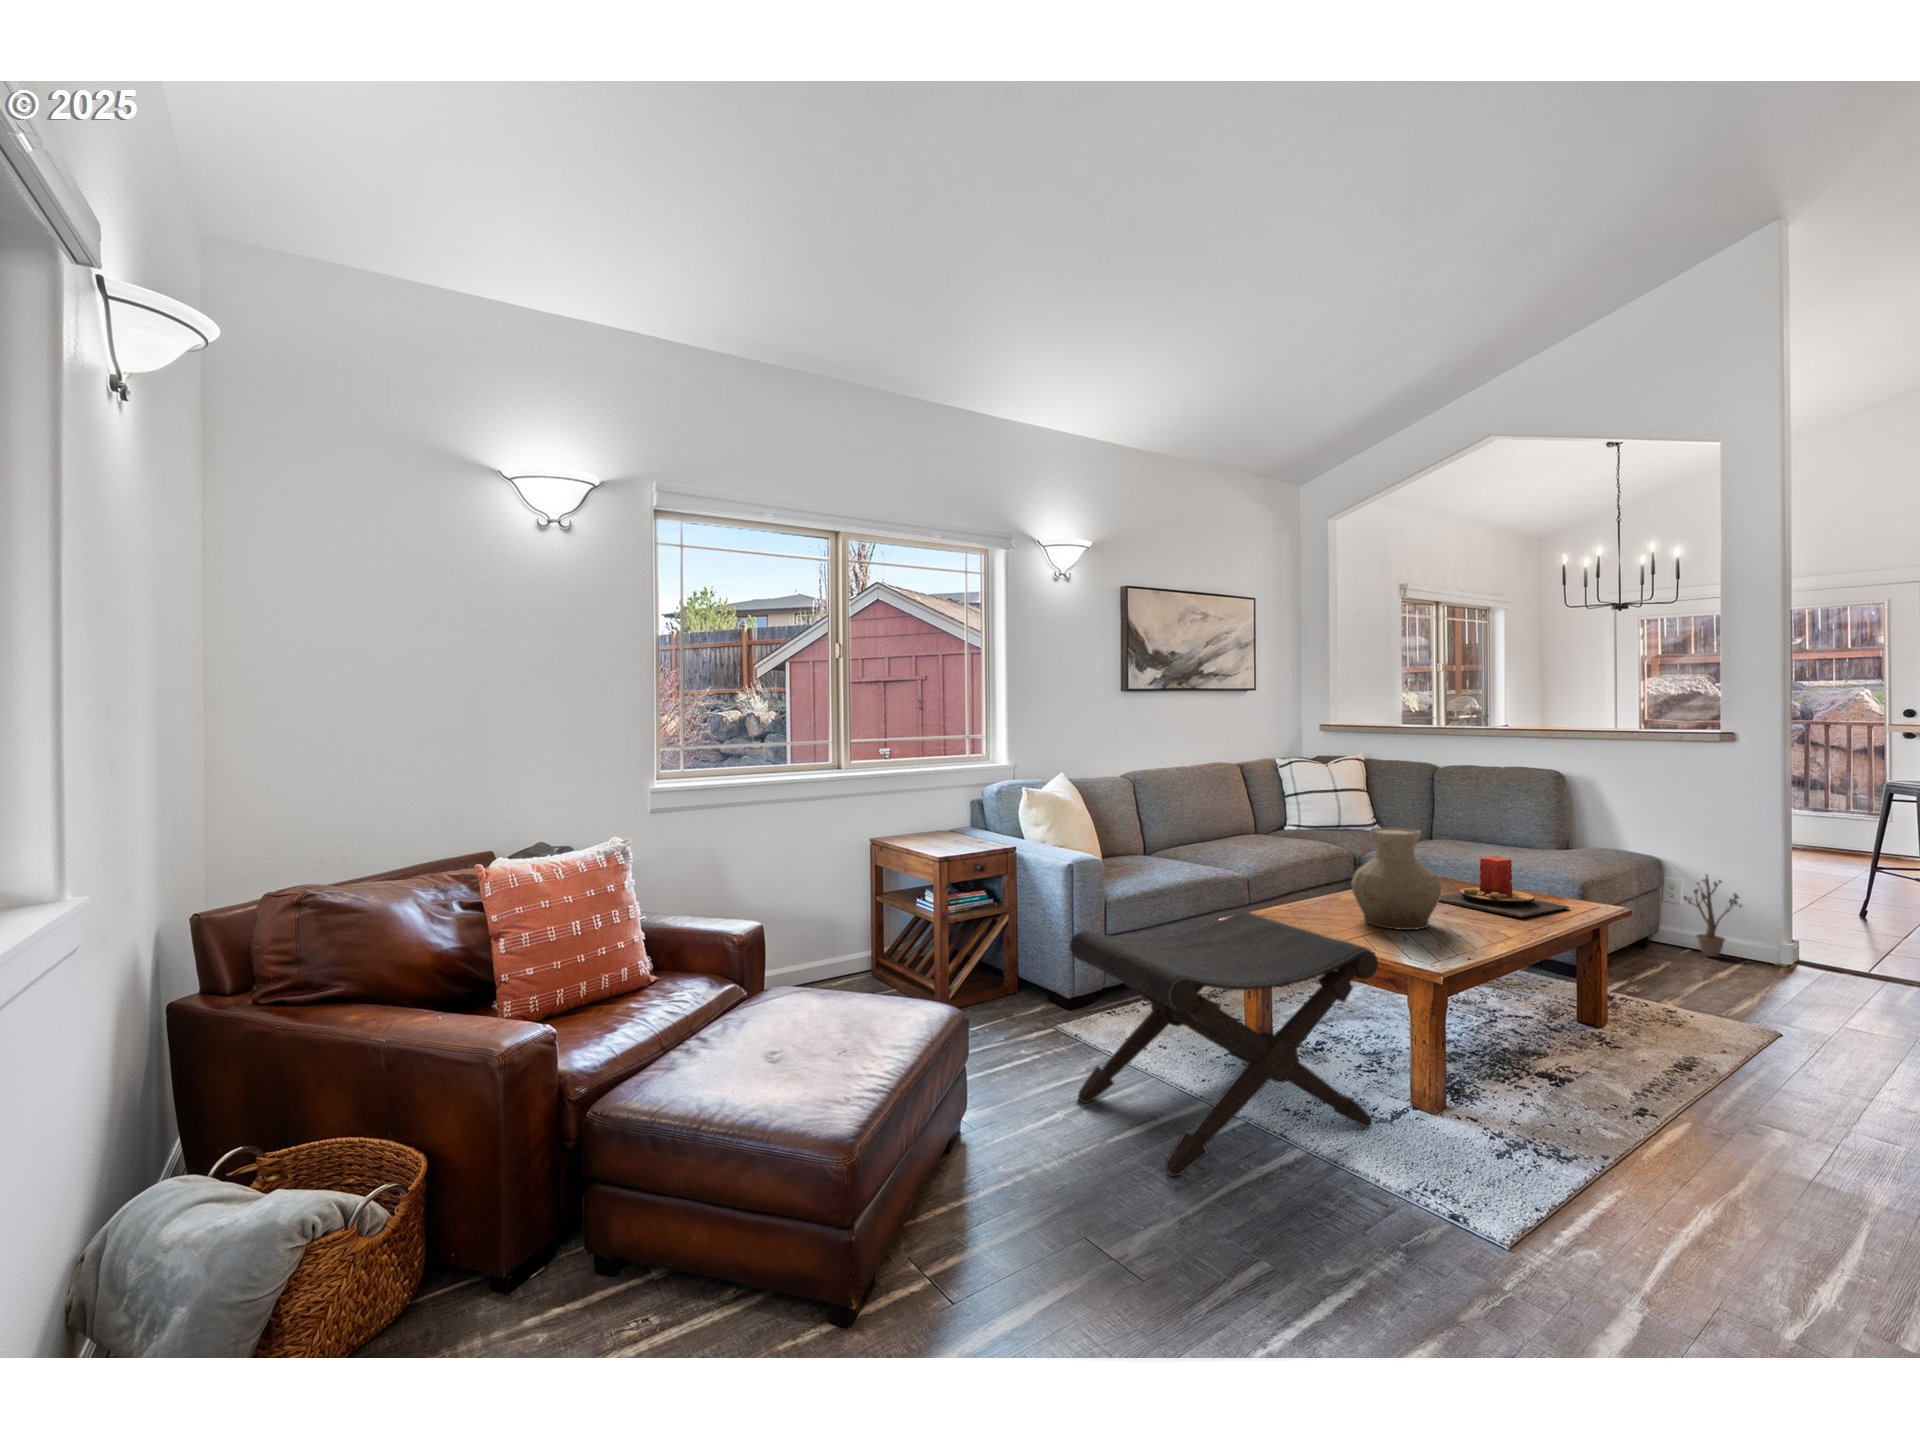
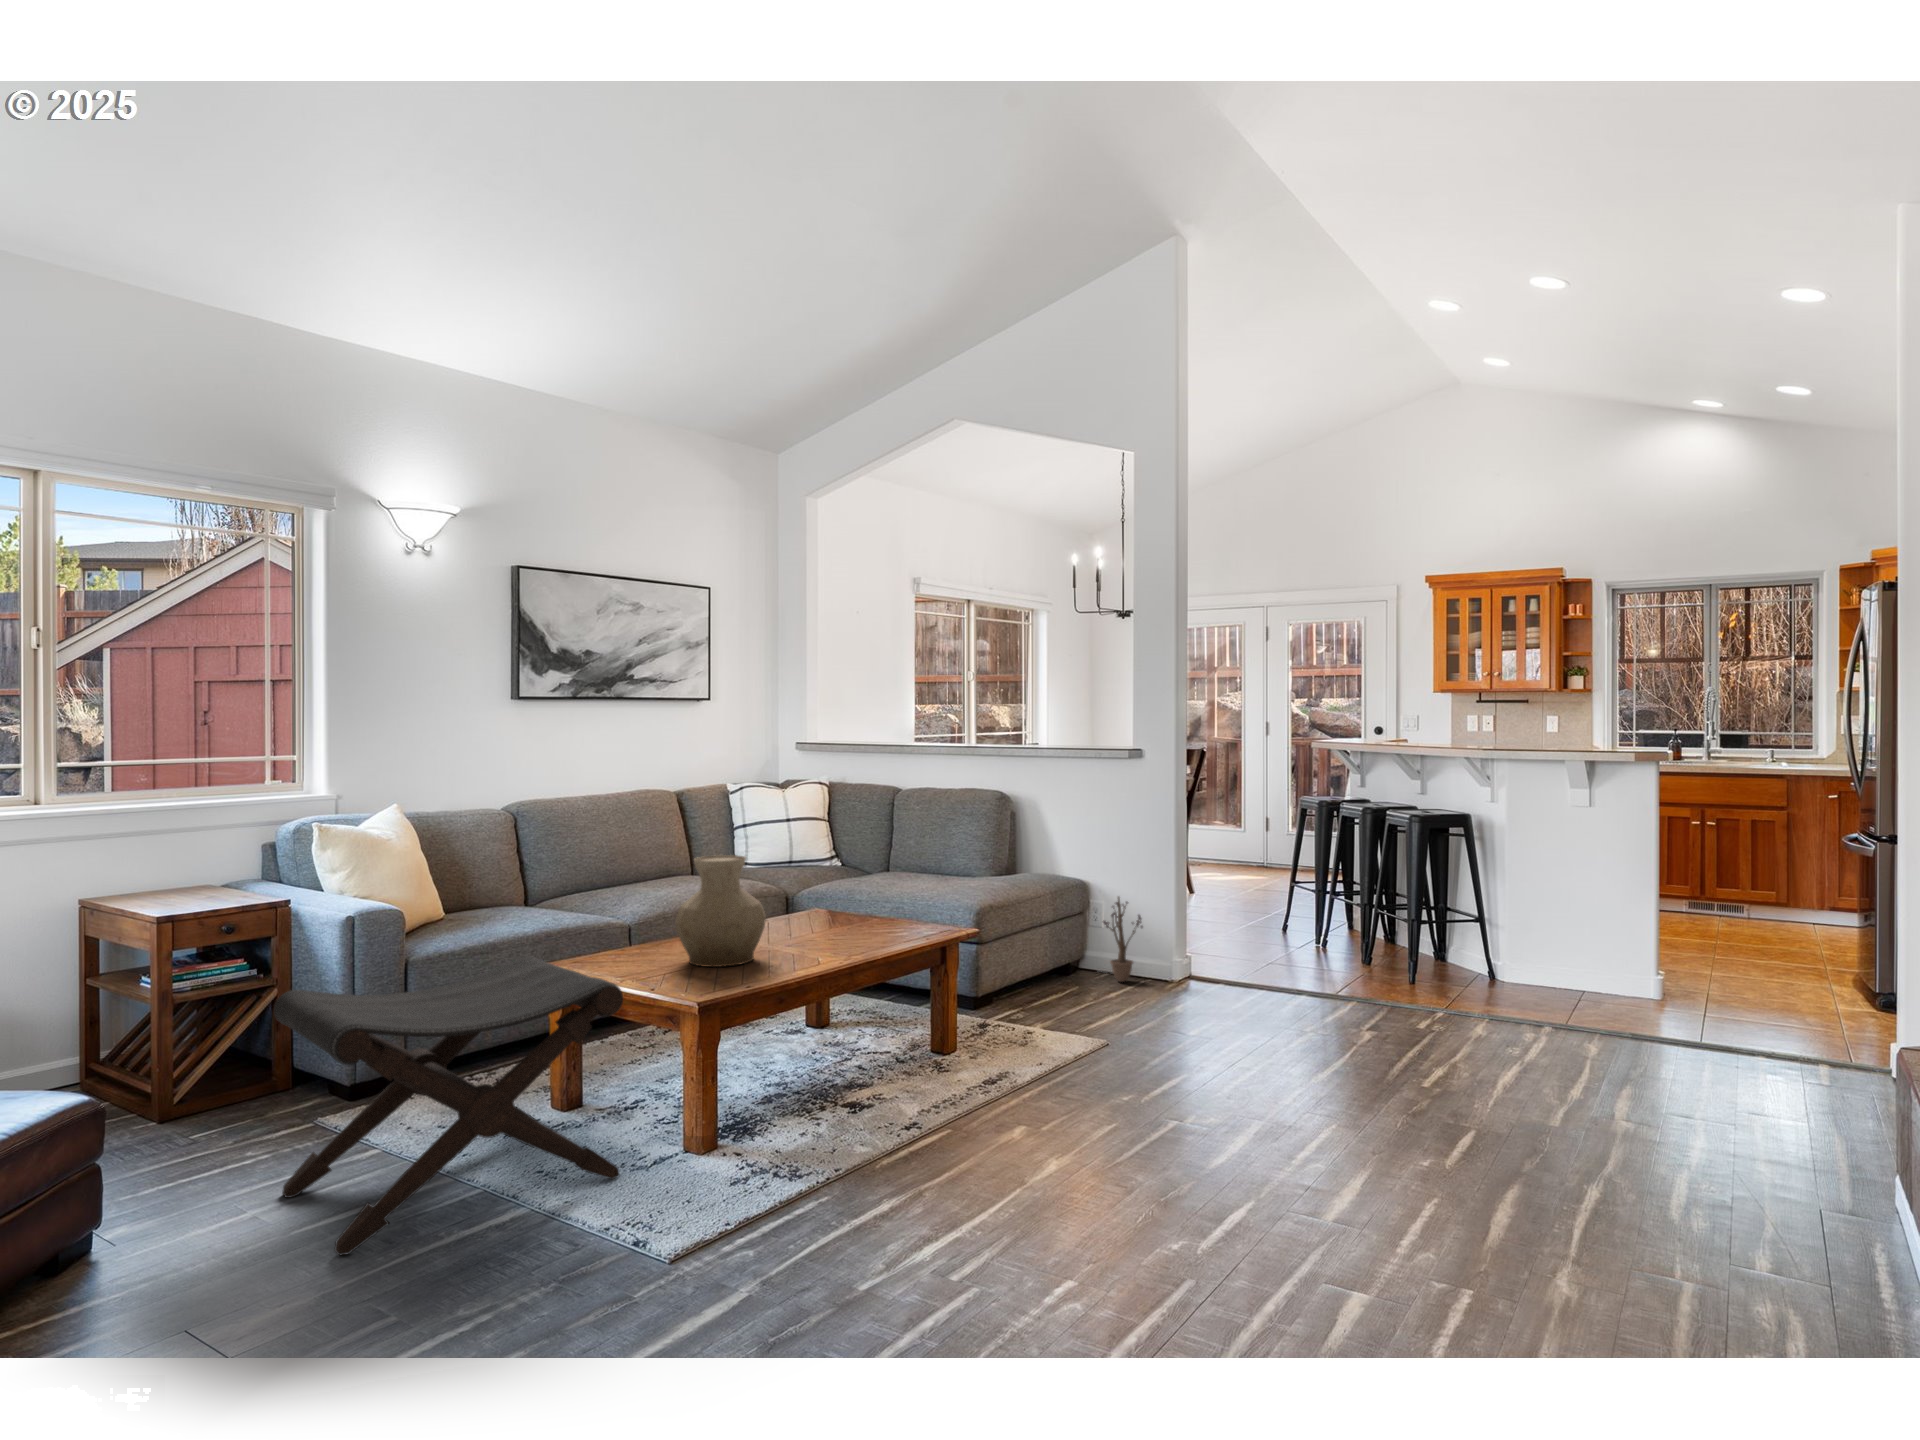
candle: present [1439,856,1569,918] -> none [792,884,921,947]

